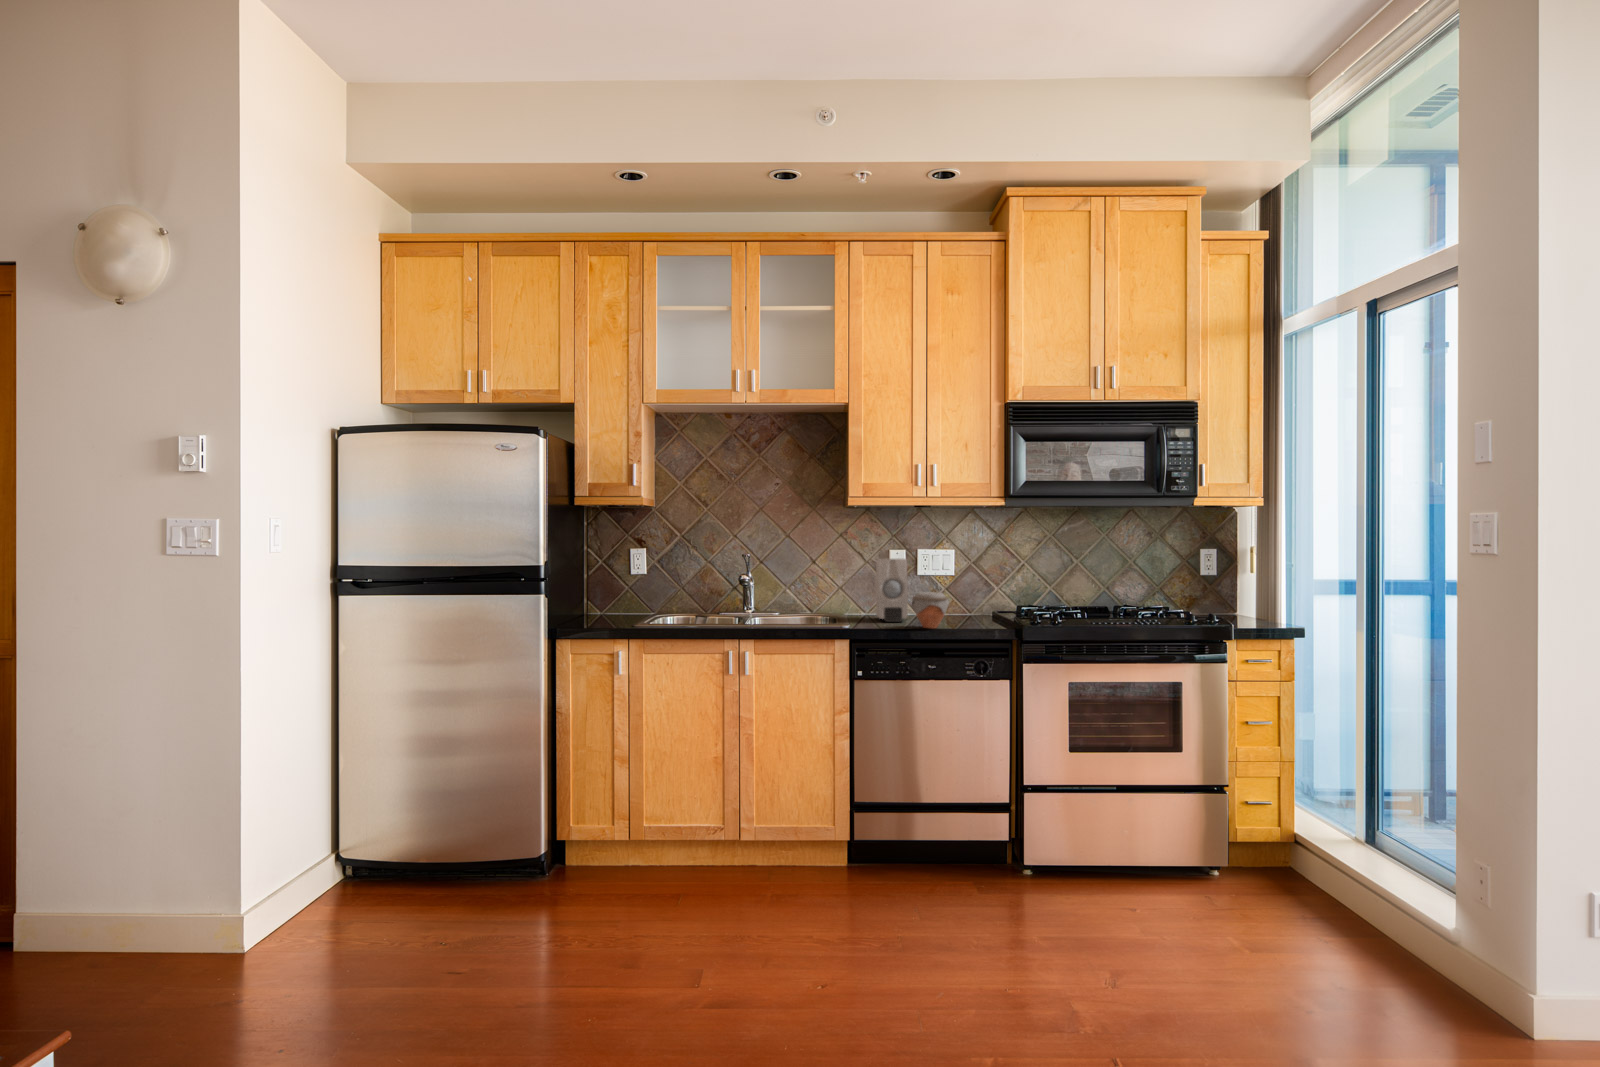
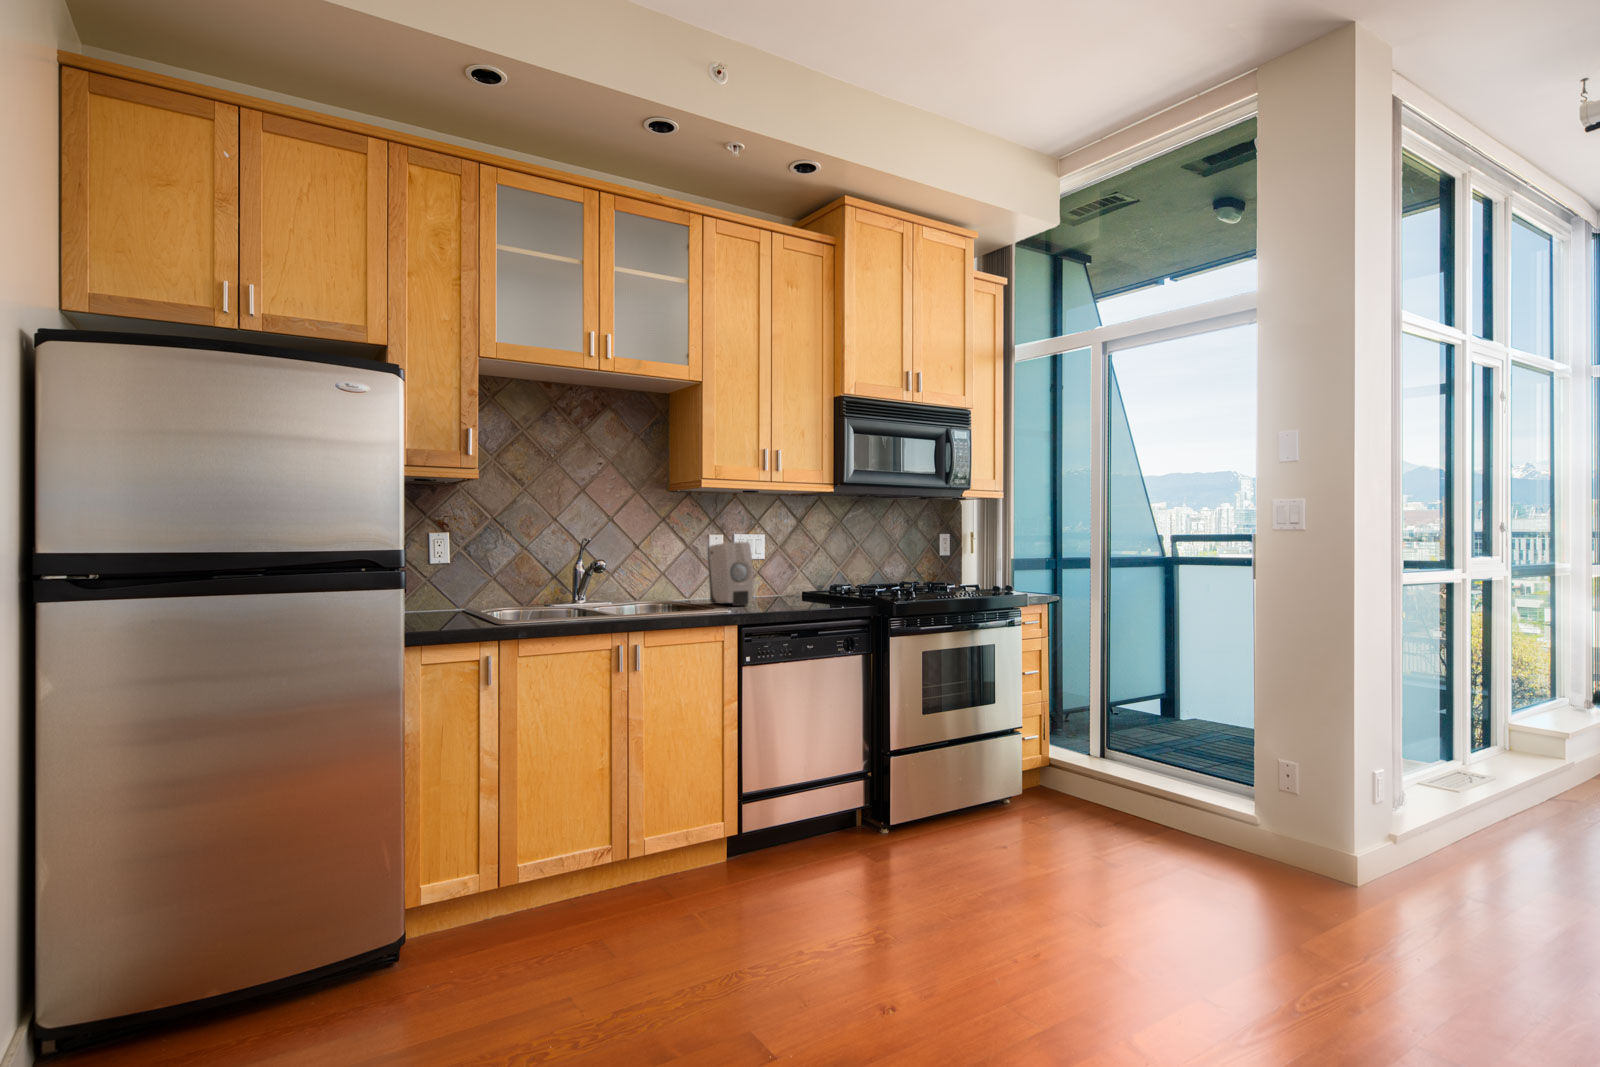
jar: present [911,592,950,628] -> none [772,573,808,609]

